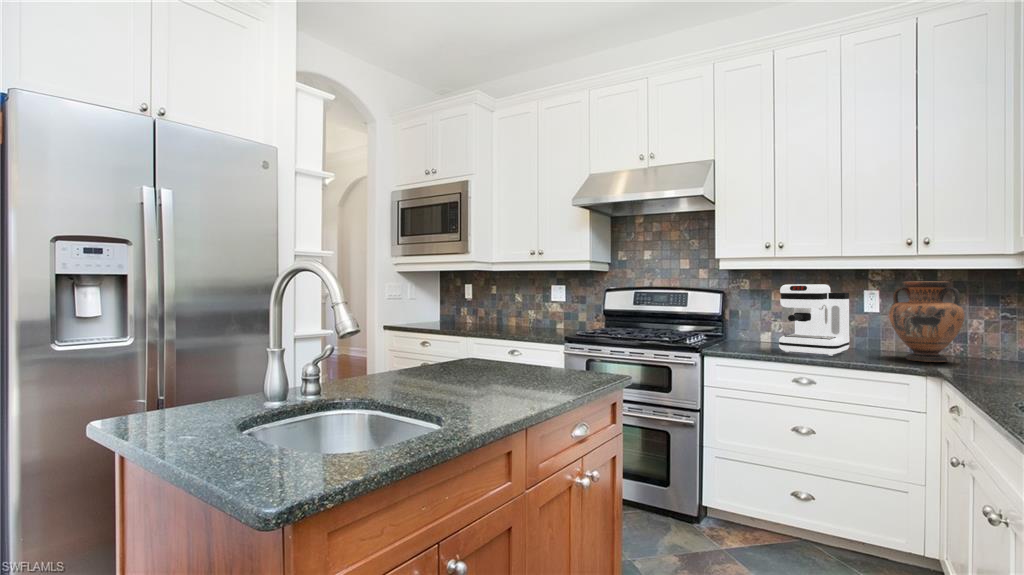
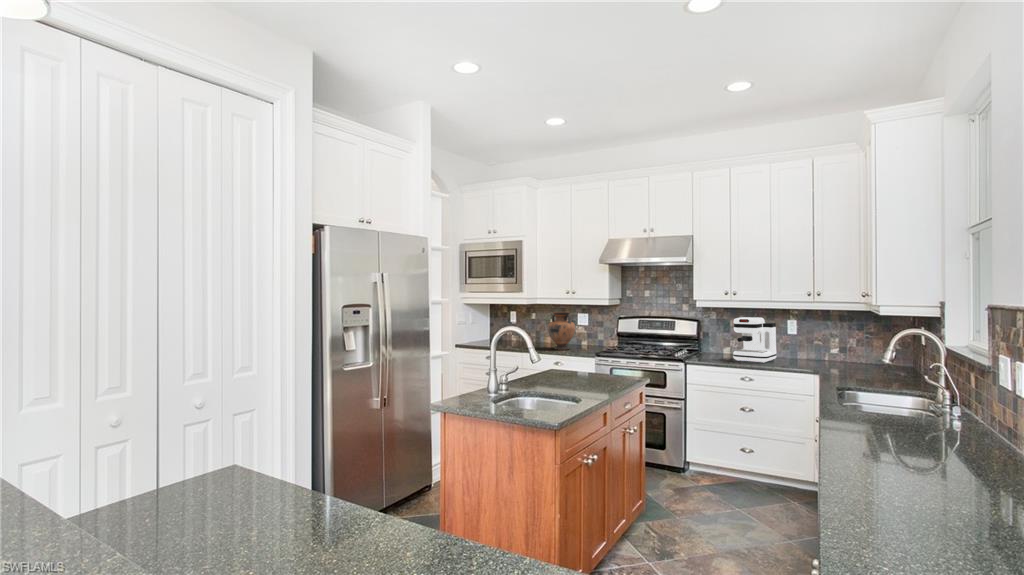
vase: present [889,281,965,362] -> present [547,312,575,350]

